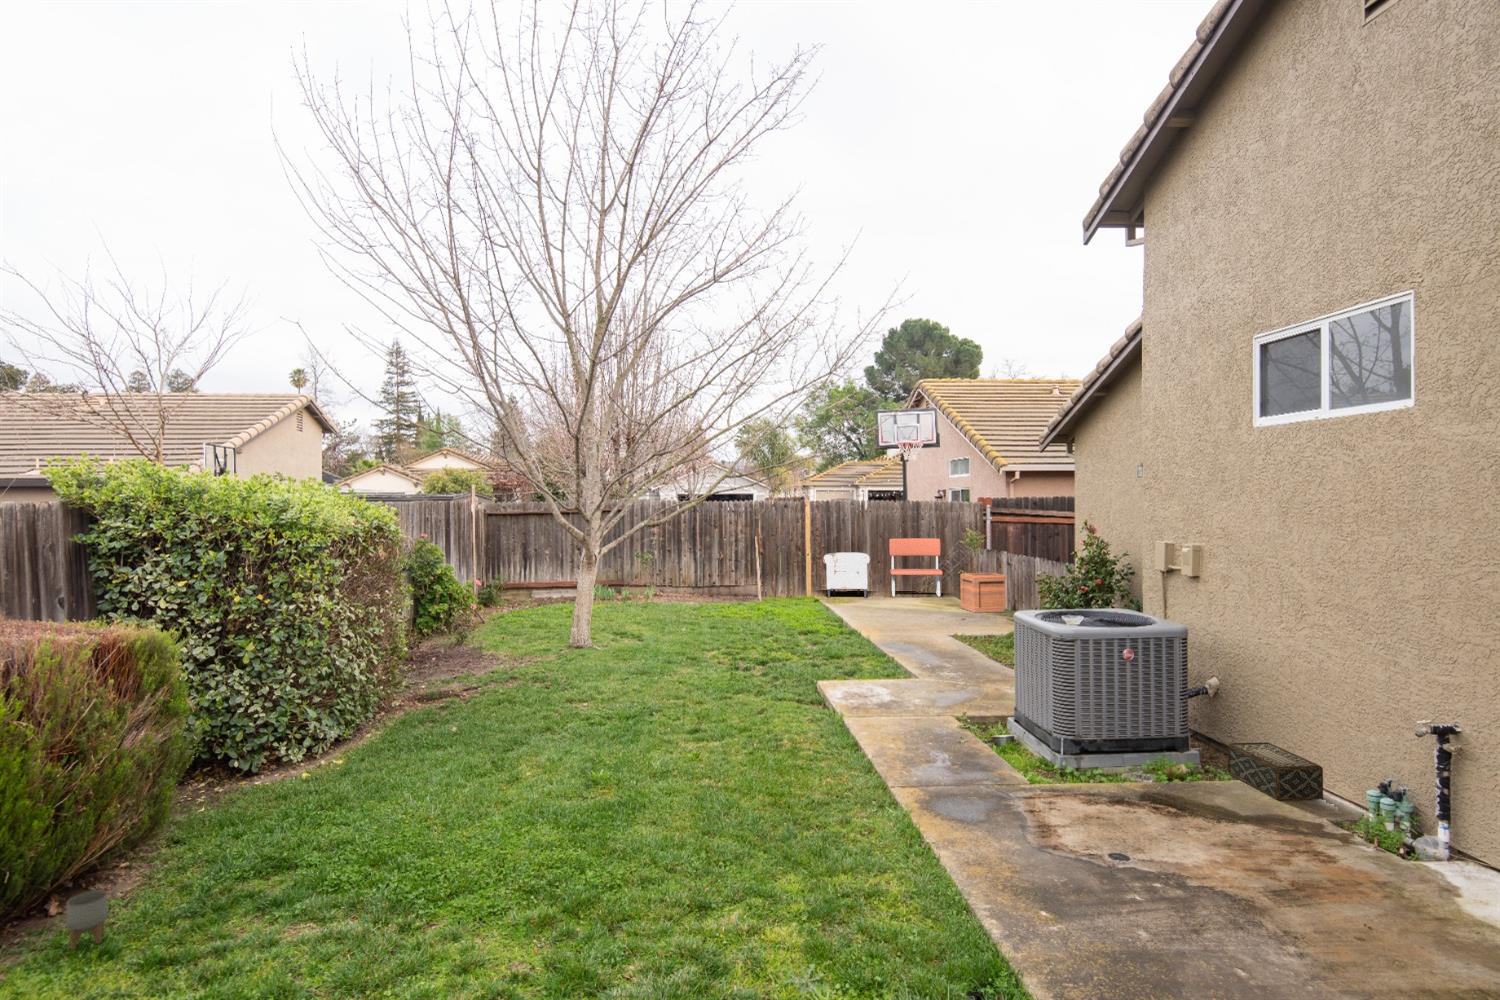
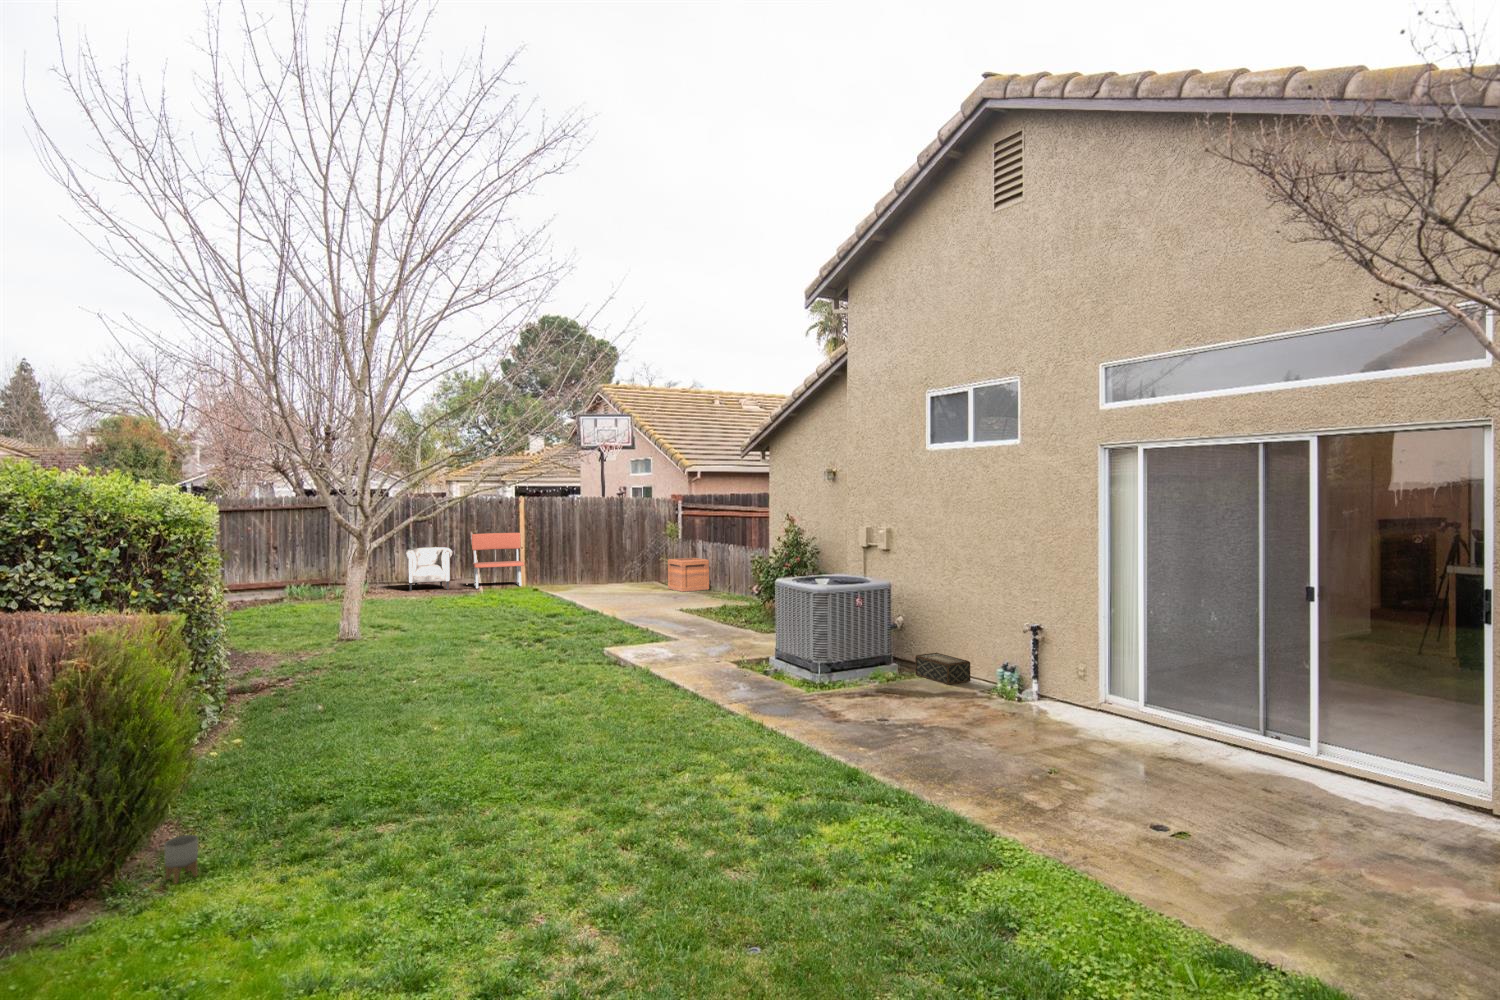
bench: present [889,538,943,597] -> present [472,533,524,588]
chair: present [823,552,870,598] -> present [404,547,452,592]

